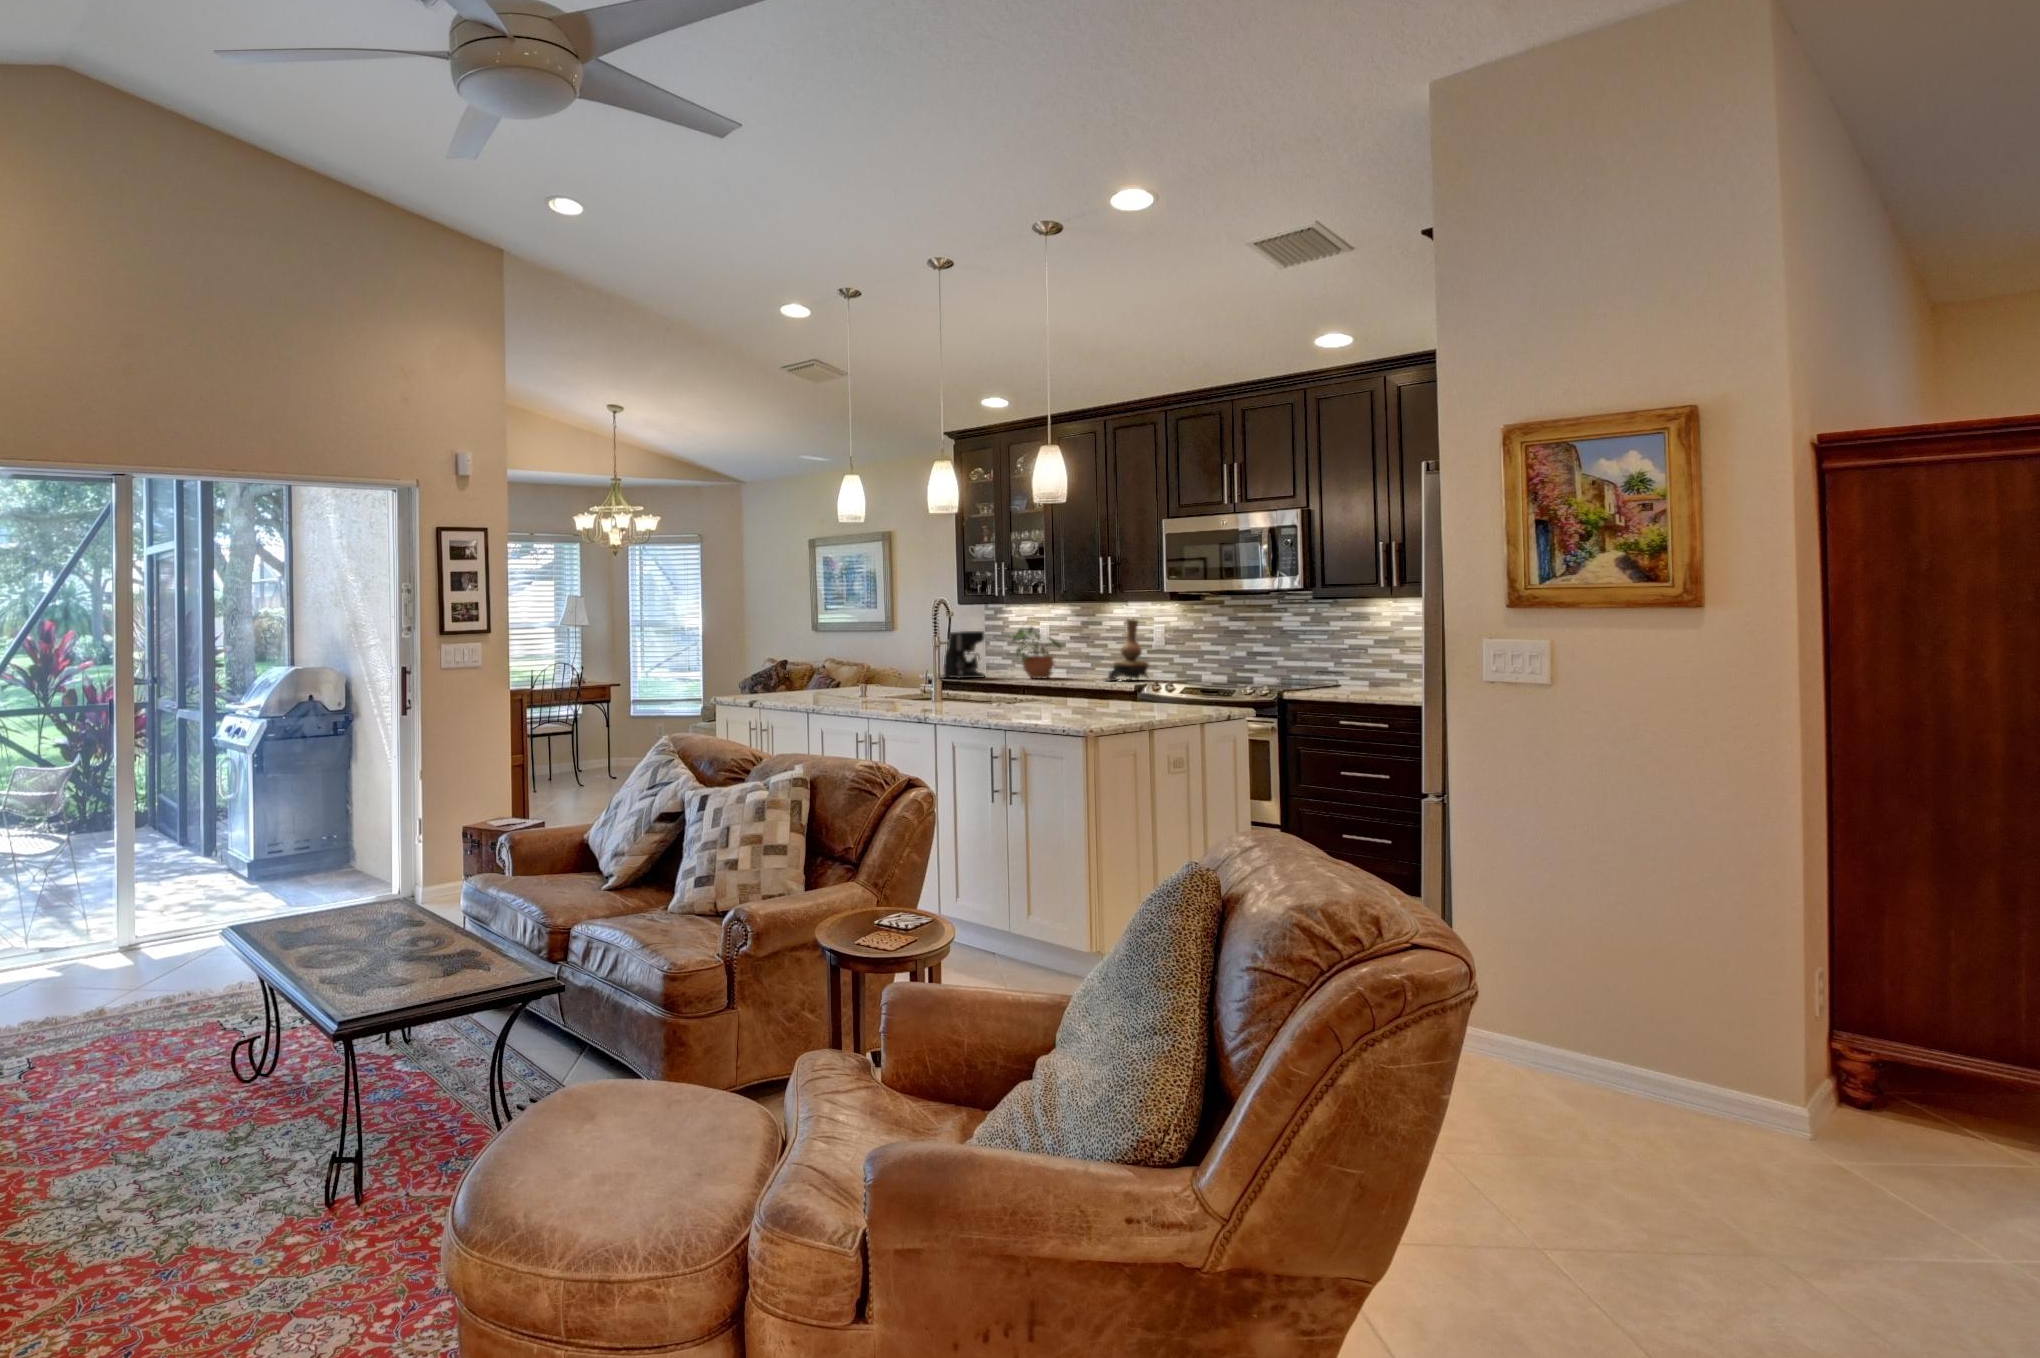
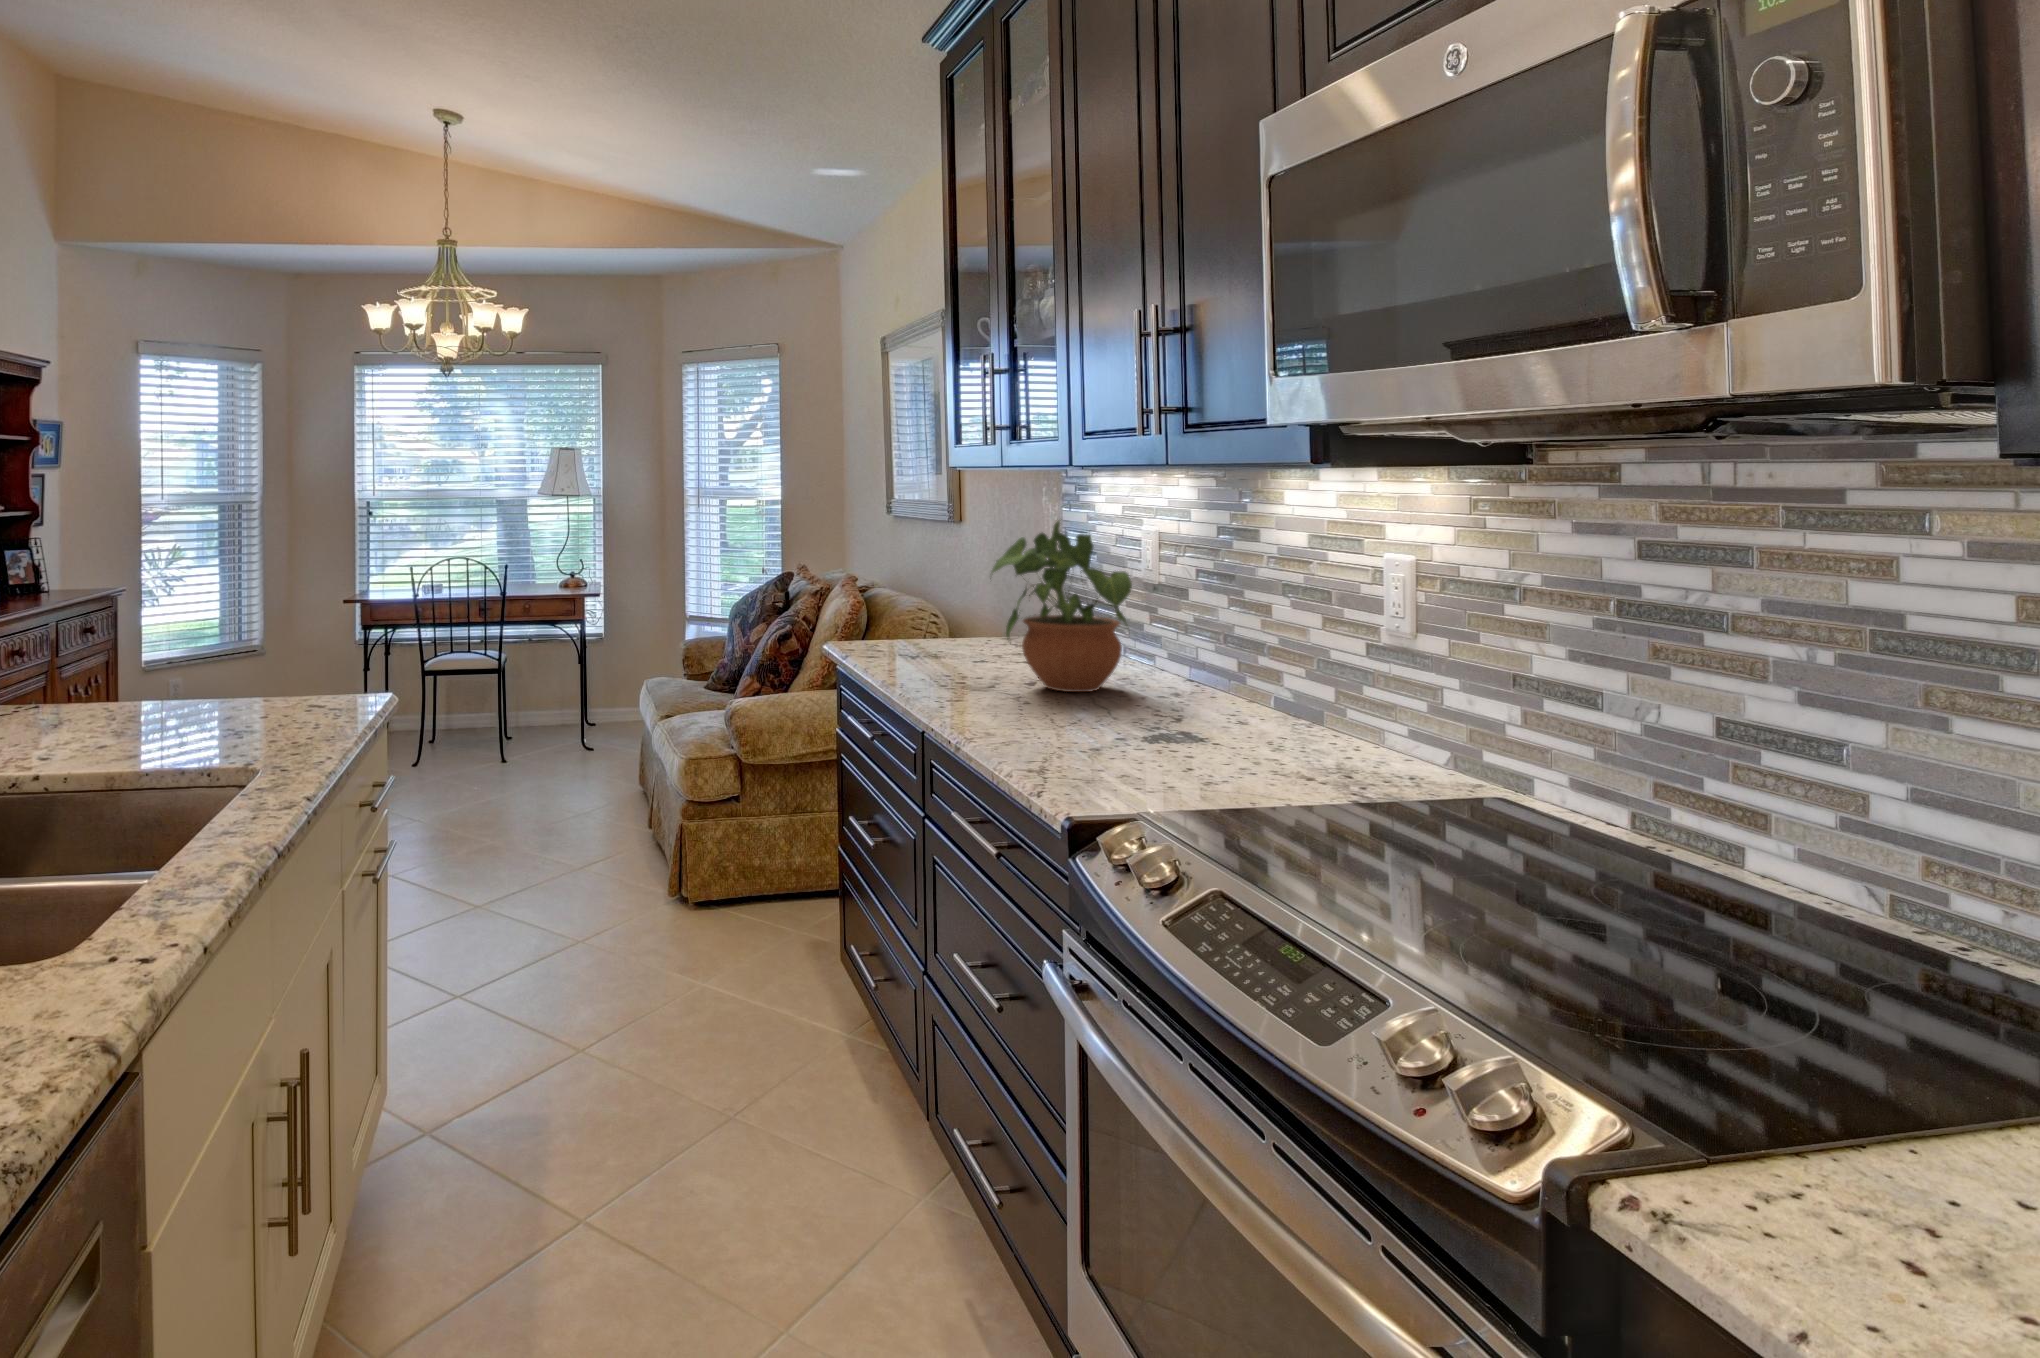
vase: present [1108,619,1149,680] -> none [1158,527,1349,762]
coffee maker: present [940,631,985,678] -> none [872,535,988,663]

